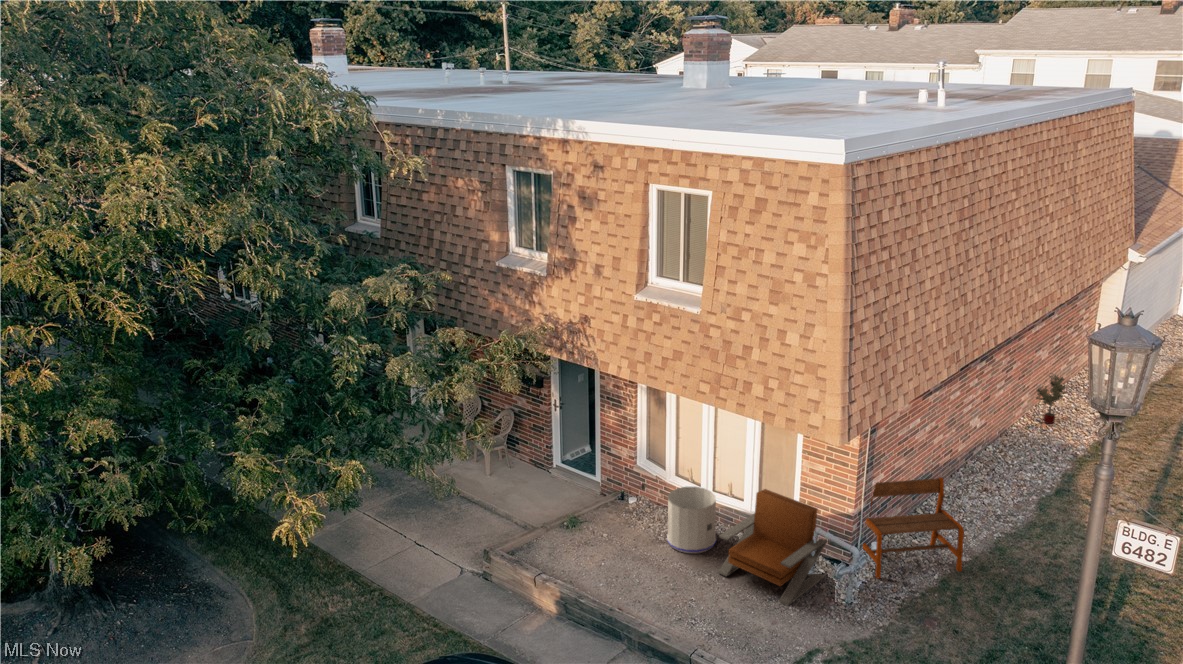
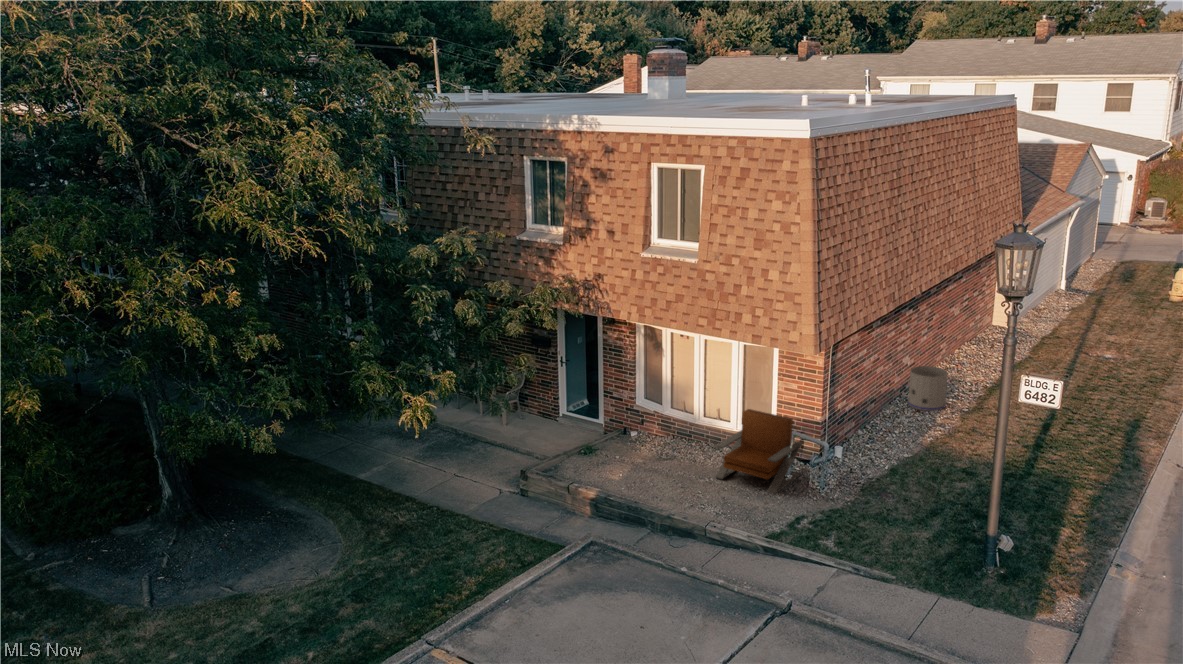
potted tree: present [1036,375,1066,424] -> none [951,326,975,369]
bench: present [863,477,964,579] -> none [824,393,906,473]
trash can: present [667,487,716,553] -> present [908,366,947,411]

